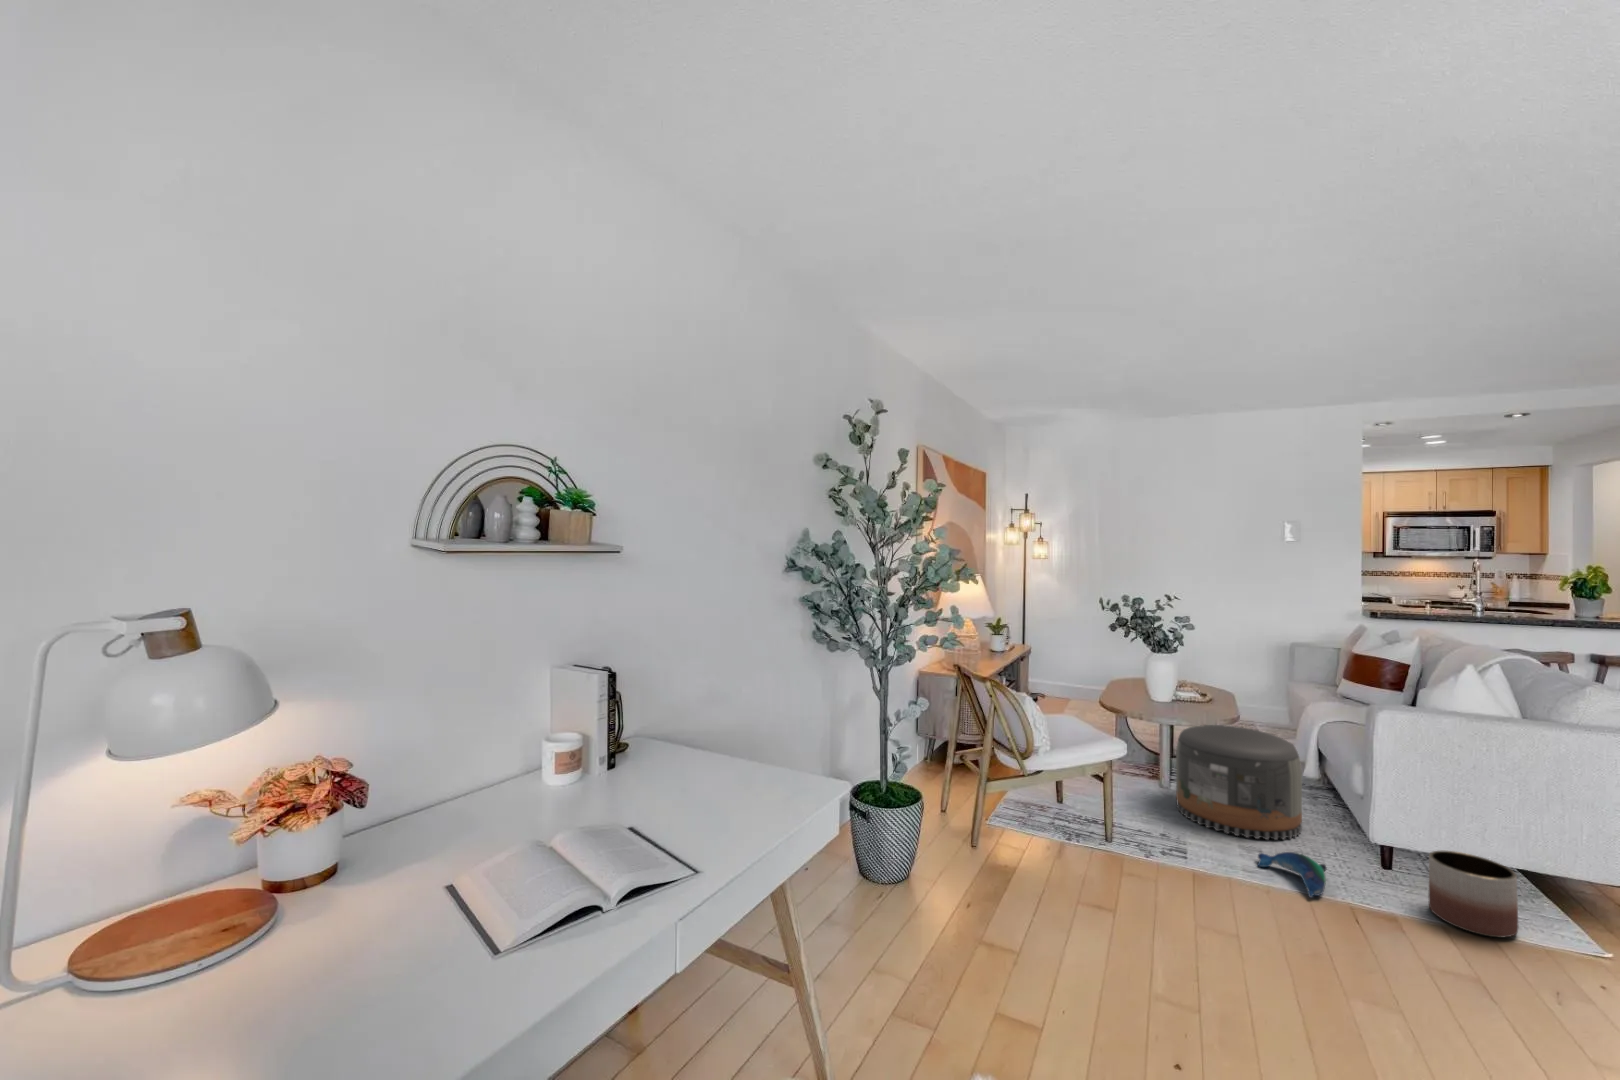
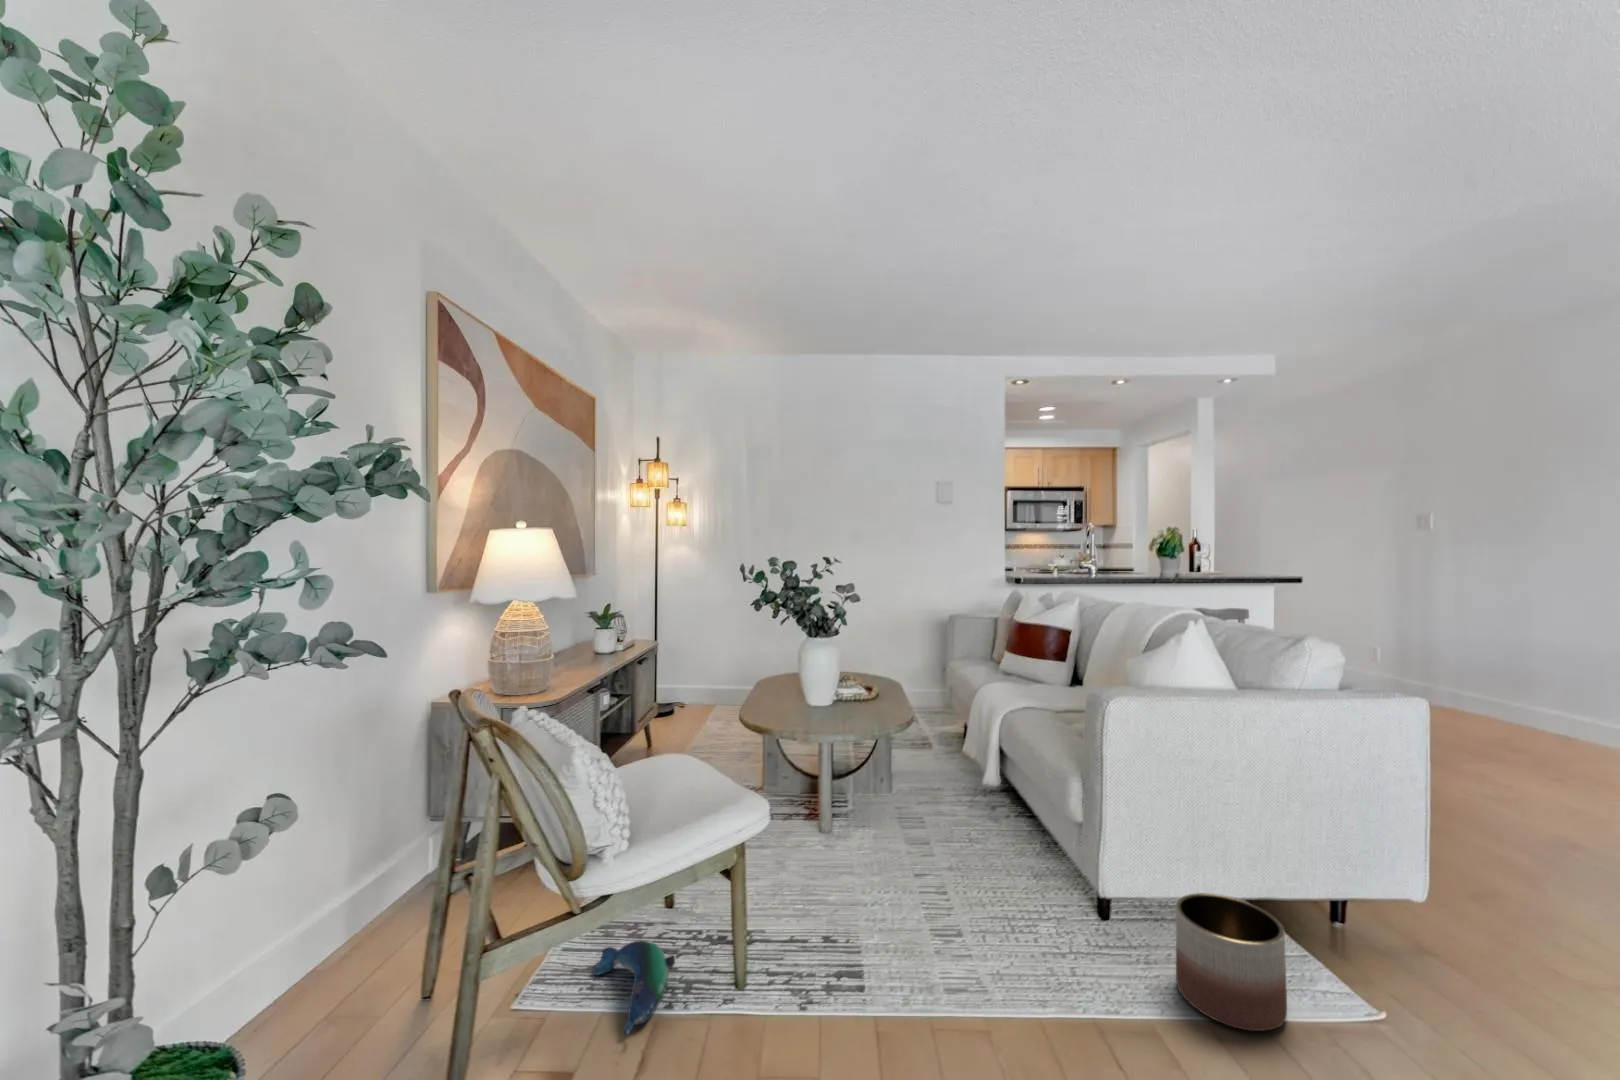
pouf: present [1176,725,1302,840] -> none [841,733,996,908]
plush toy: present [1258,852,1326,898] -> present [593,941,675,1035]

